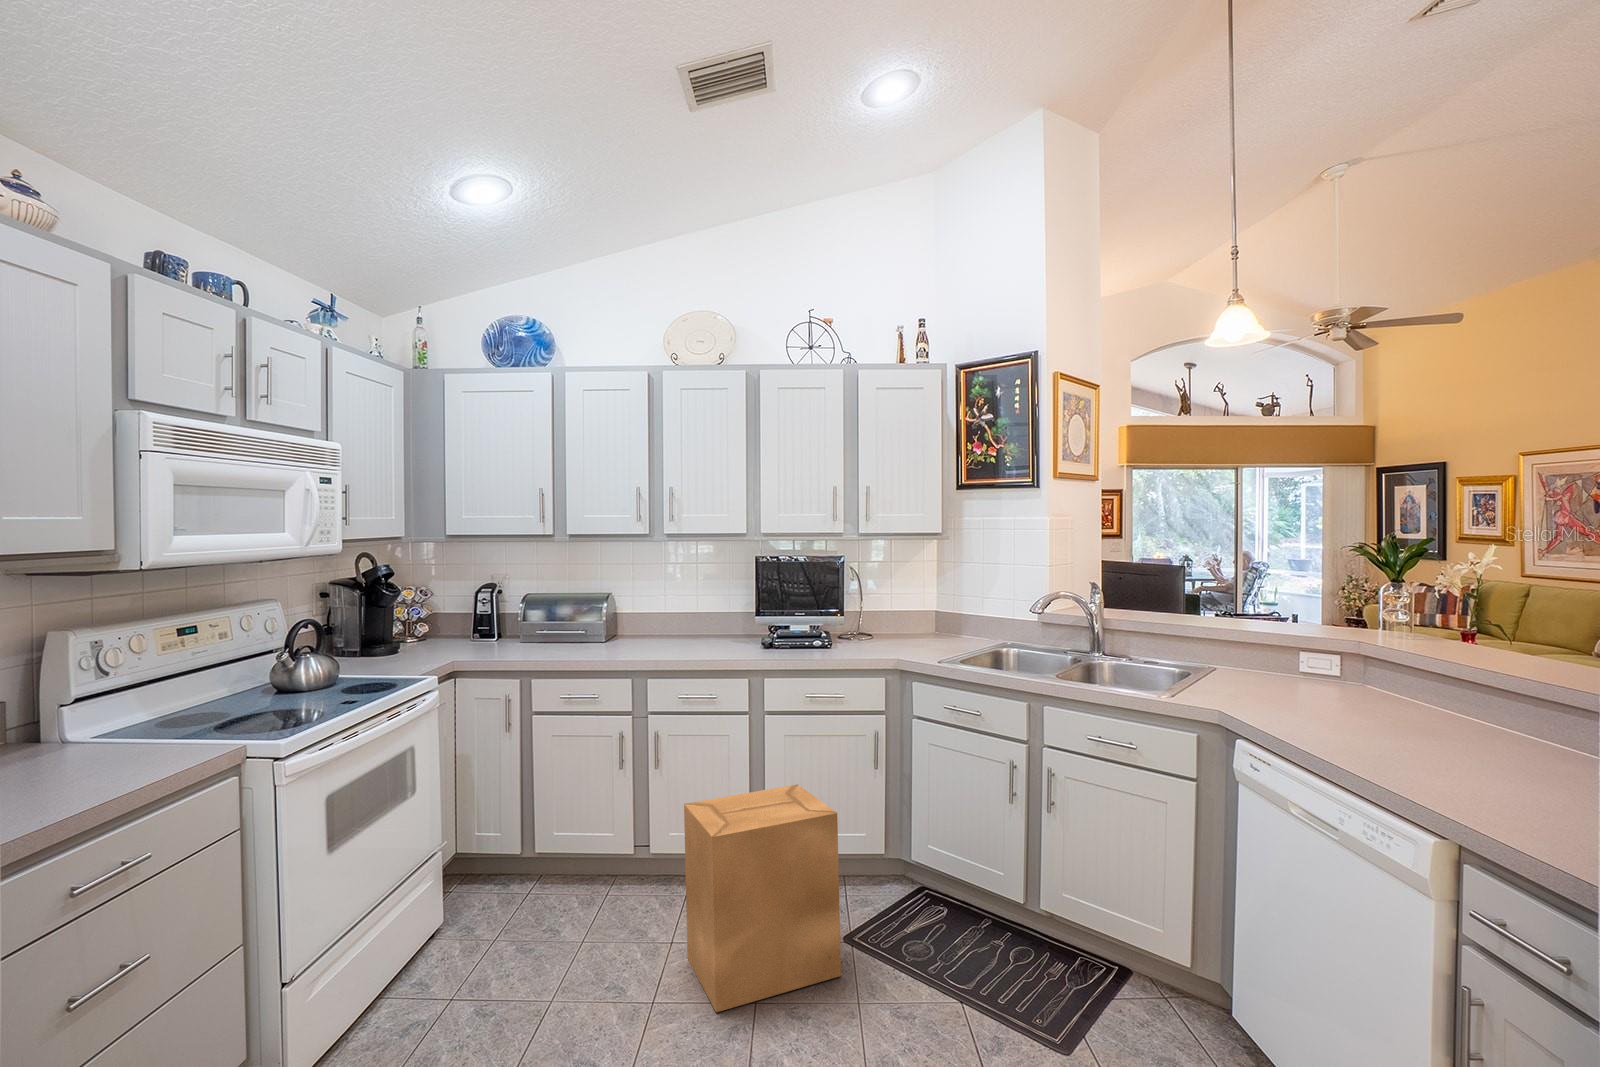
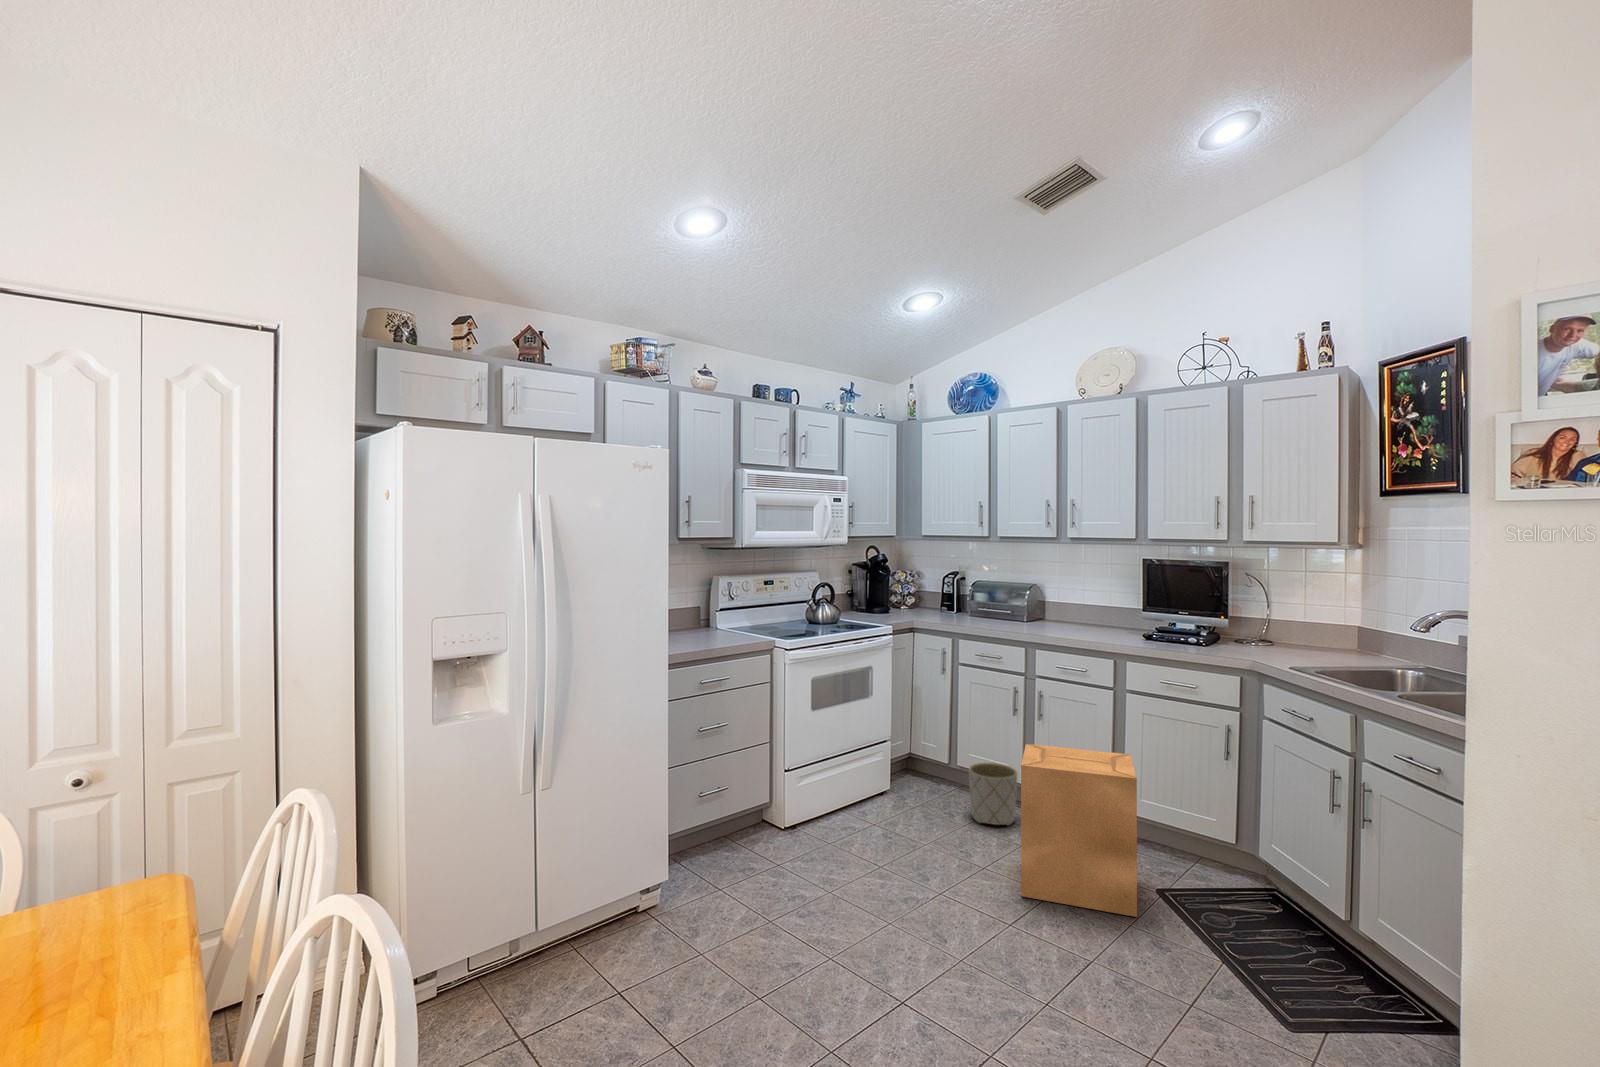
planter: none [575,836,641,928] -> present [969,763,1017,826]

